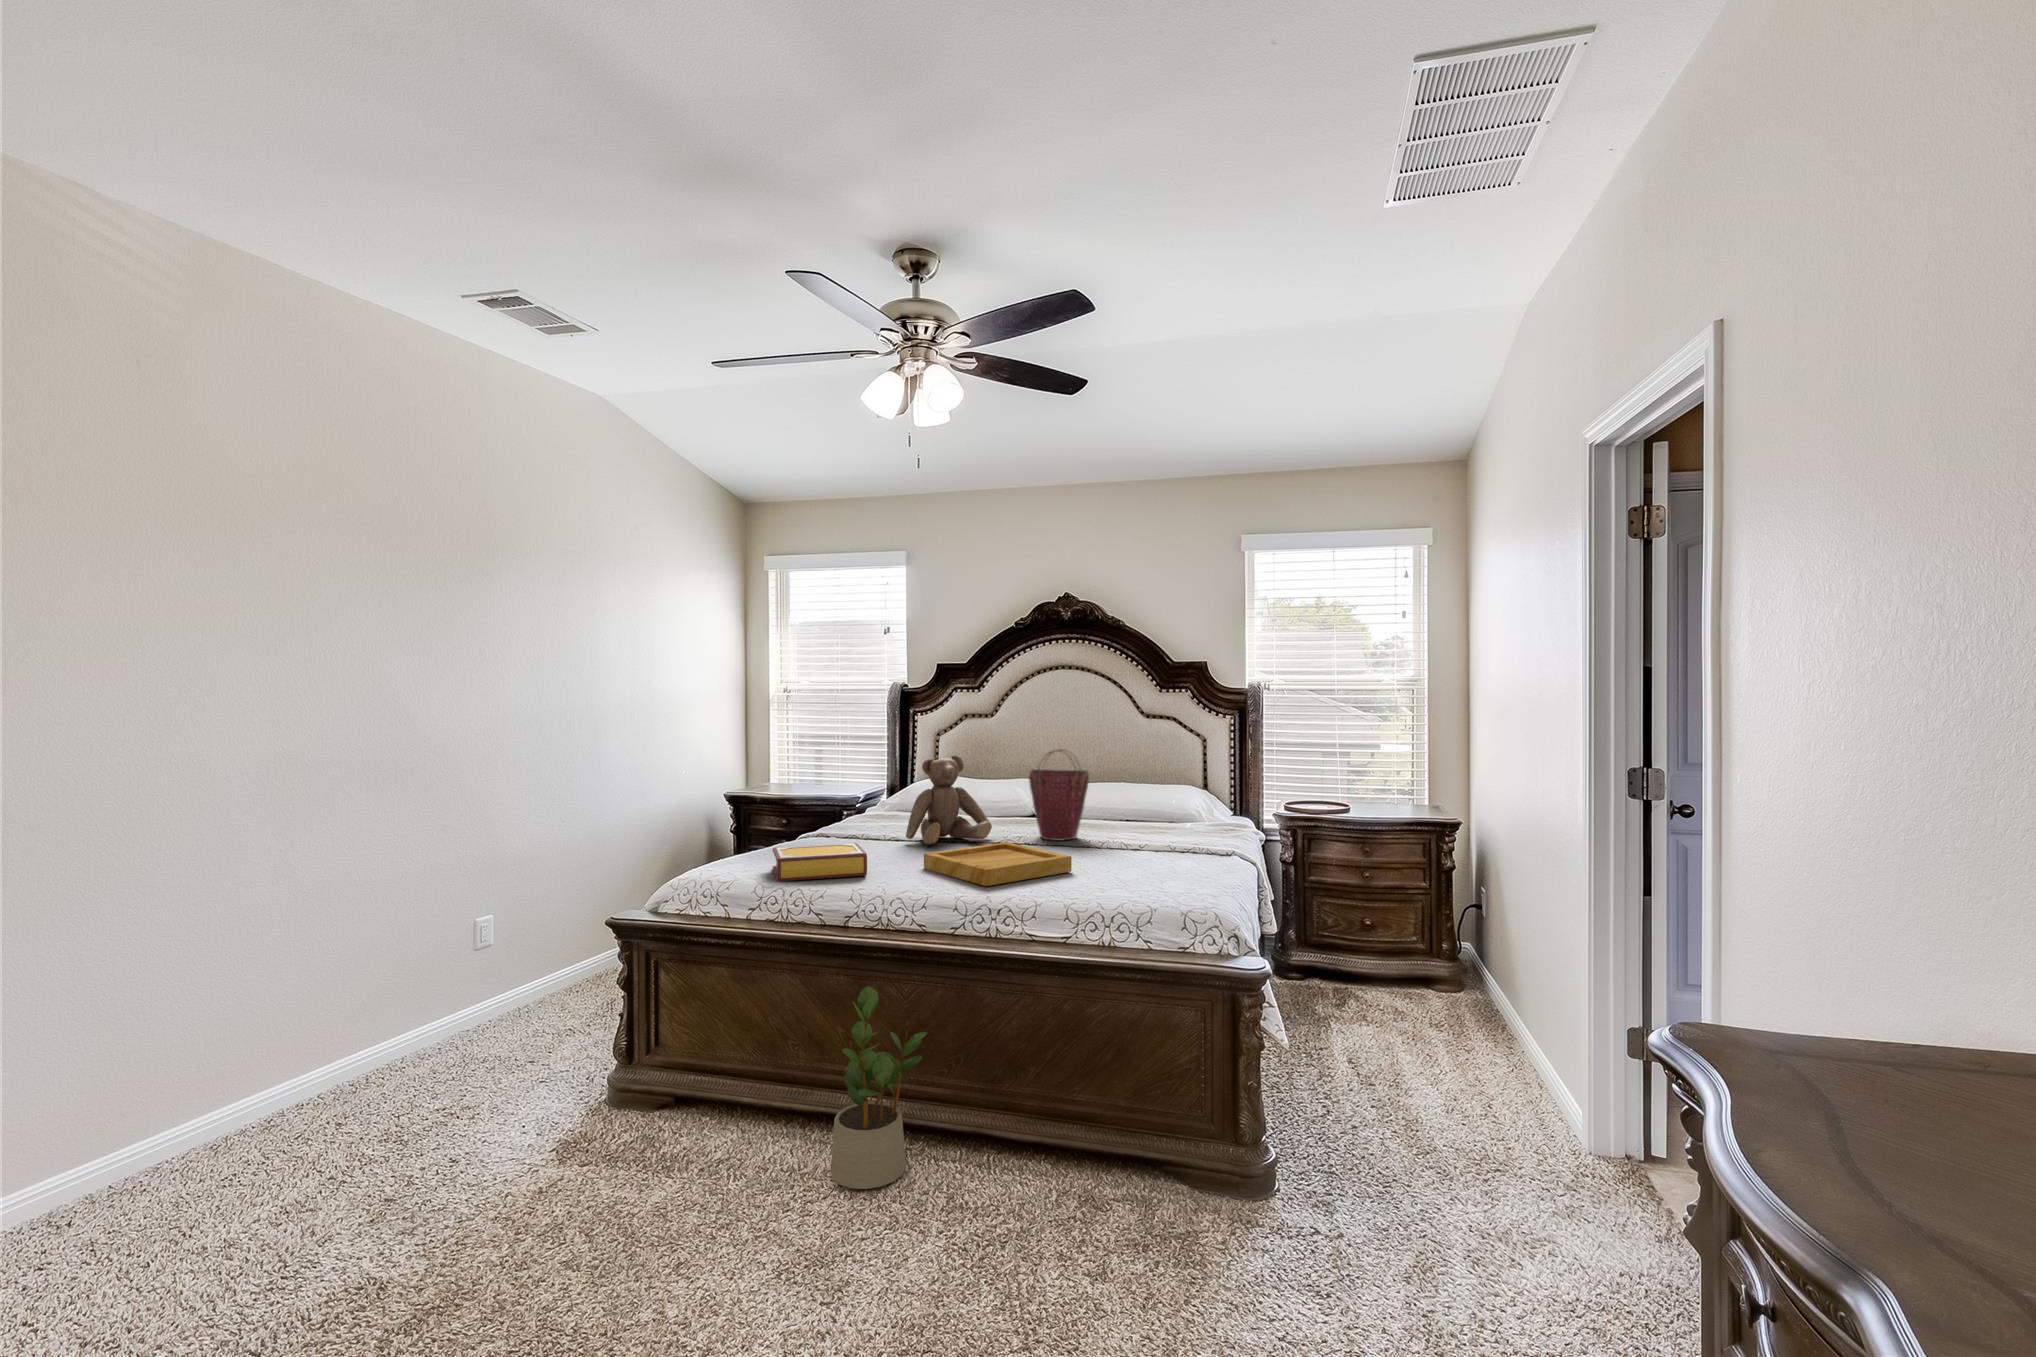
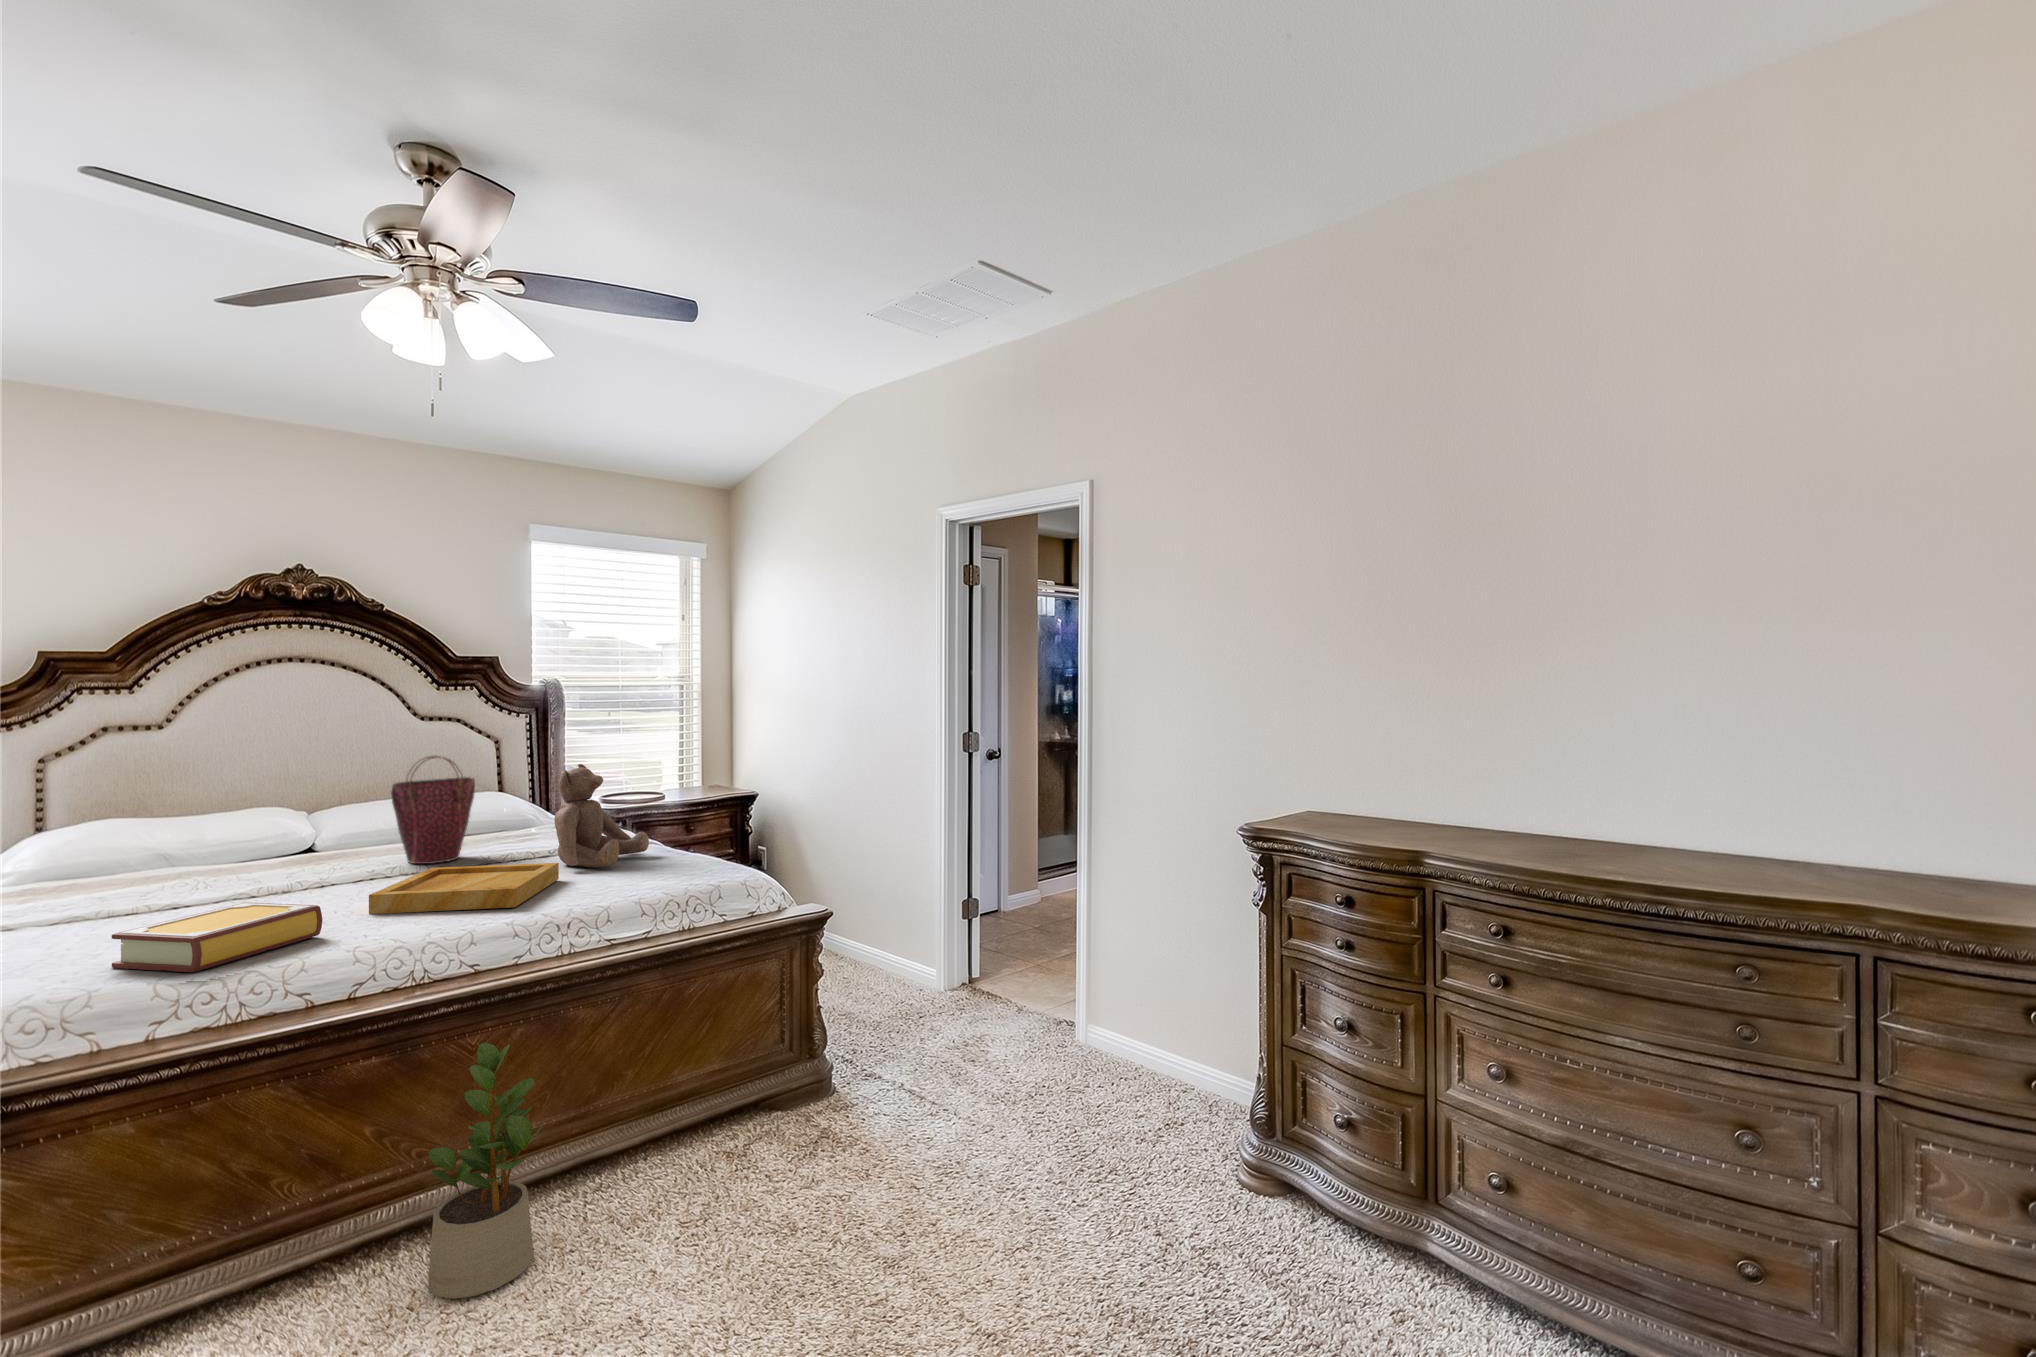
teddy bear: present [906,755,992,845] -> present [554,764,649,867]

